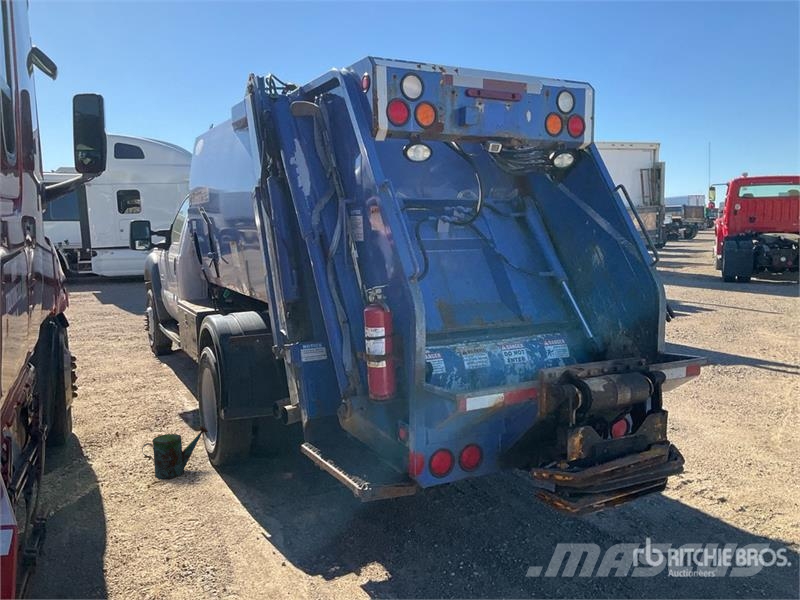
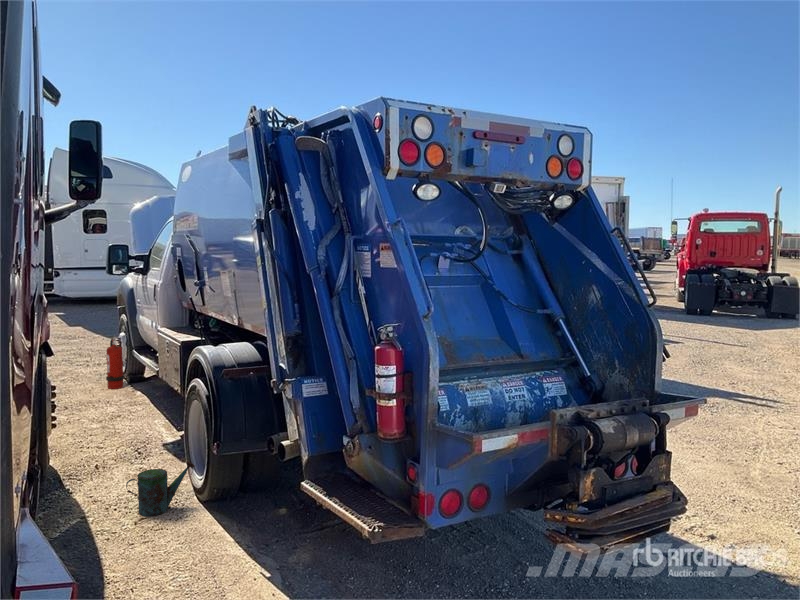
fire extinguisher: none [138,311,156,361] -> present [106,337,124,389]

